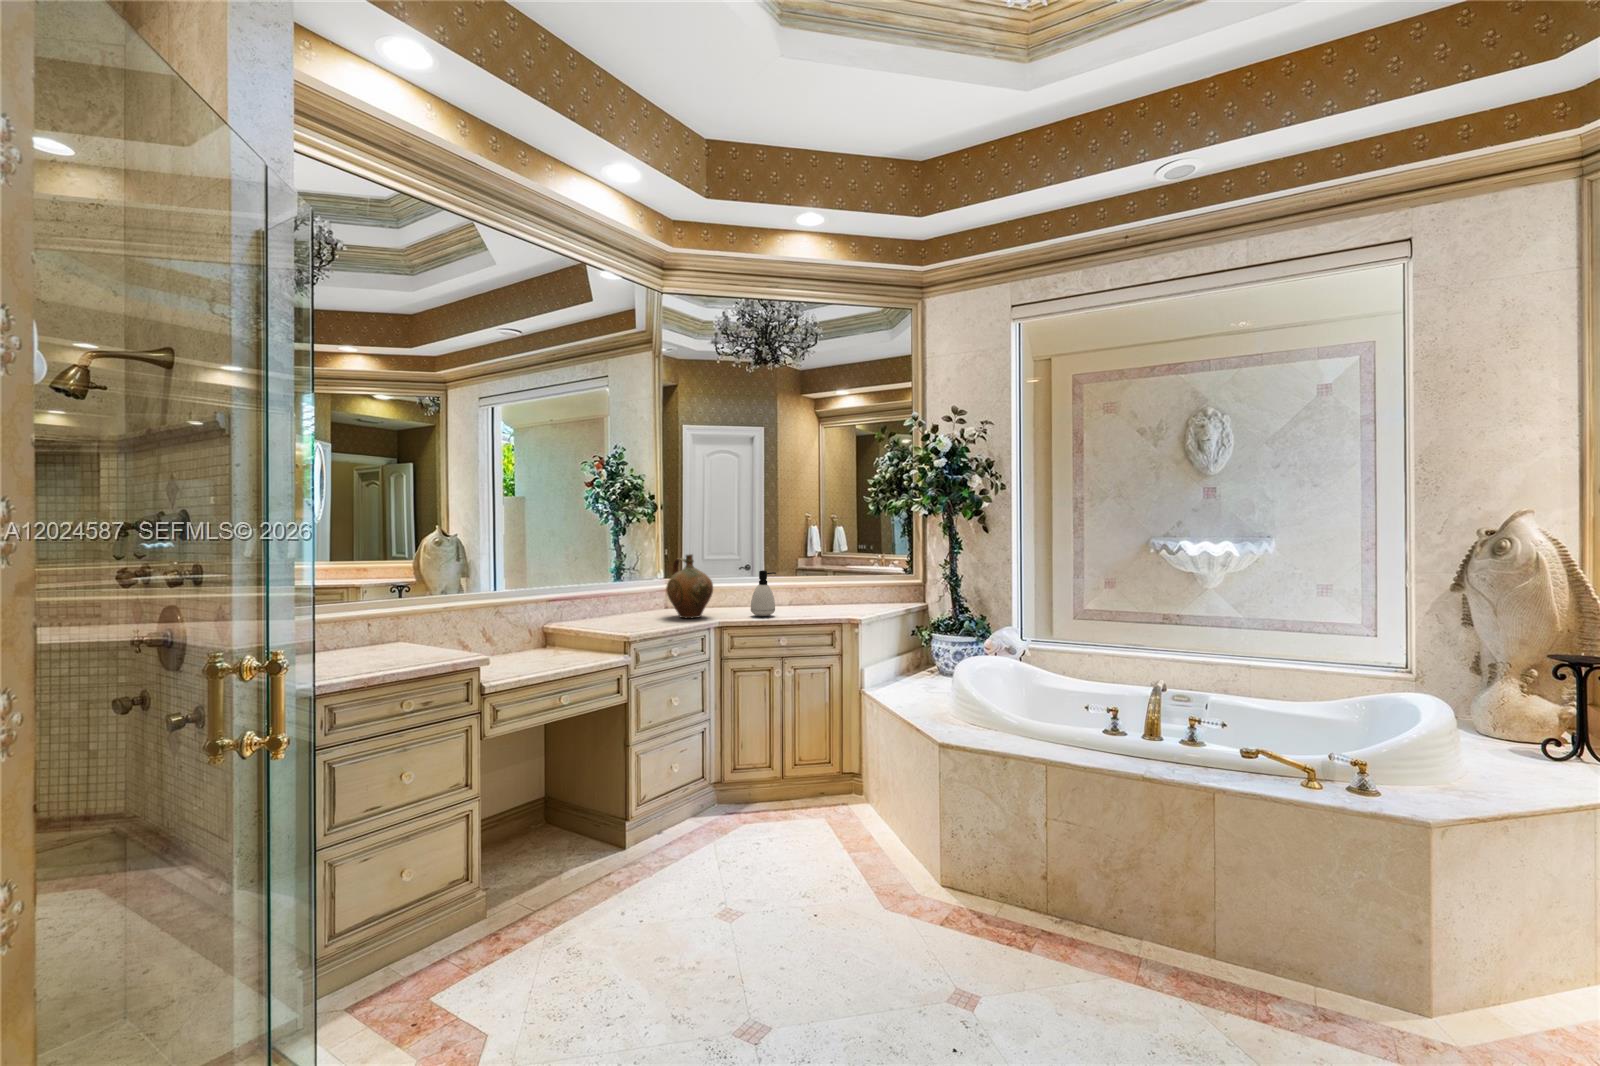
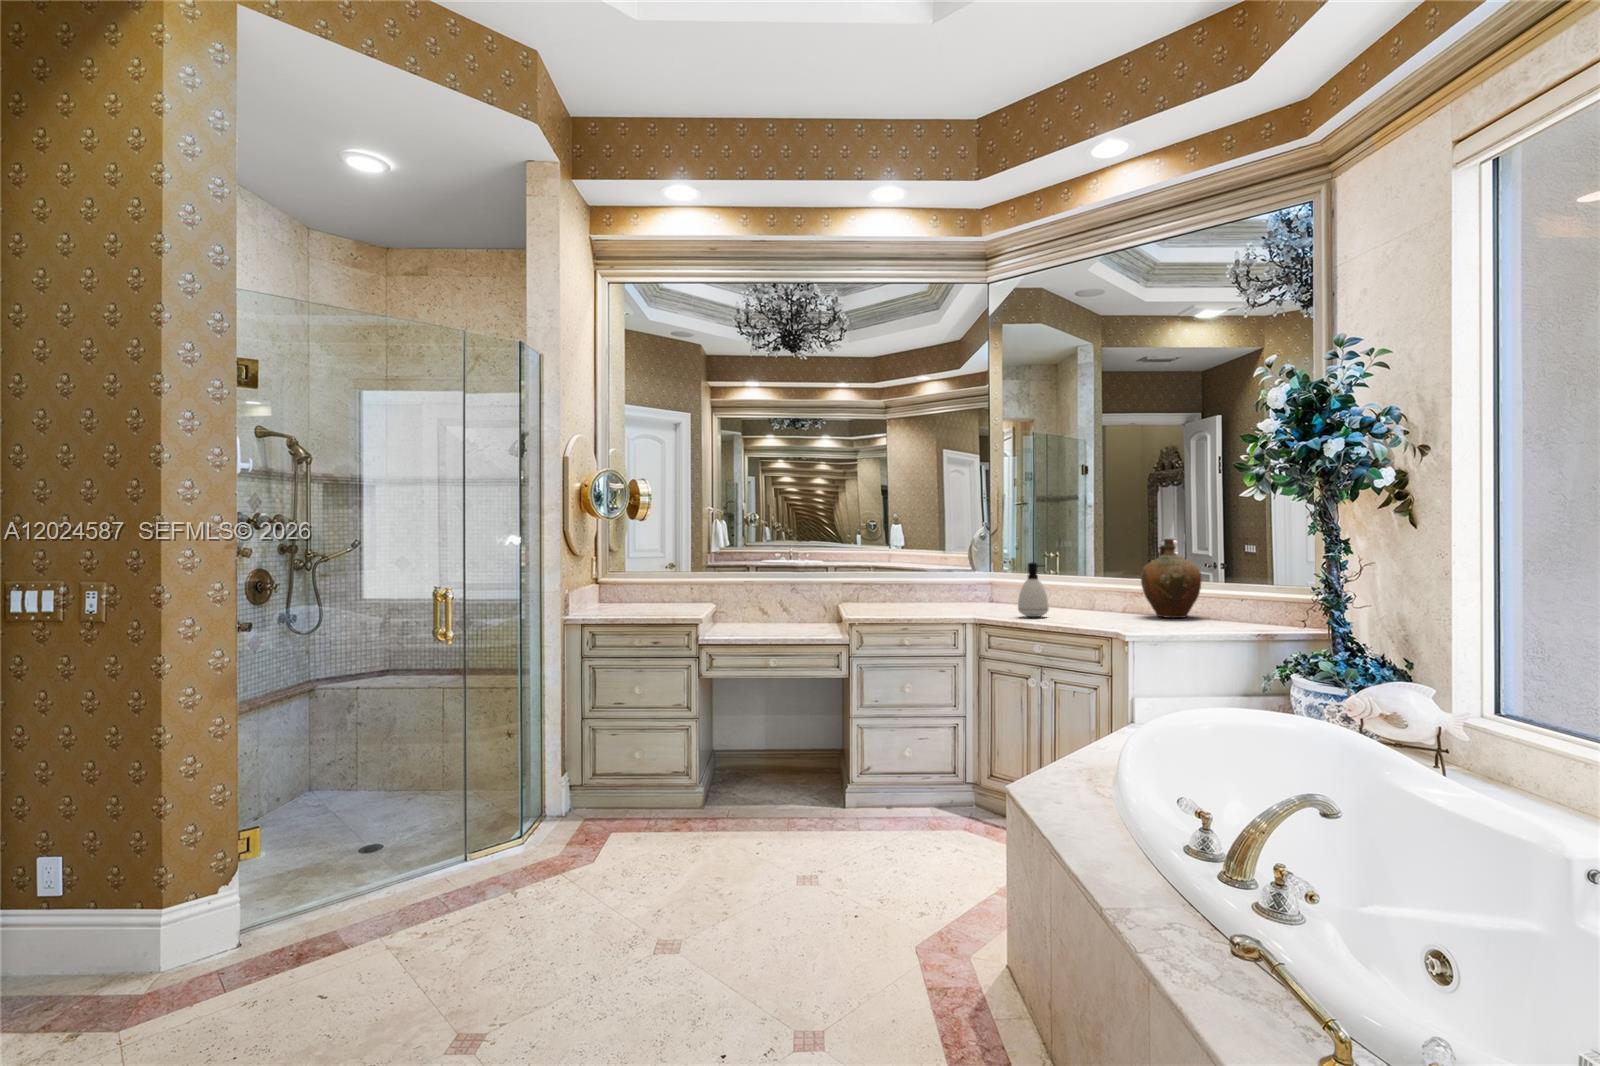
ceramic jug: present [666,554,713,618] -> present [1141,539,1201,618]

